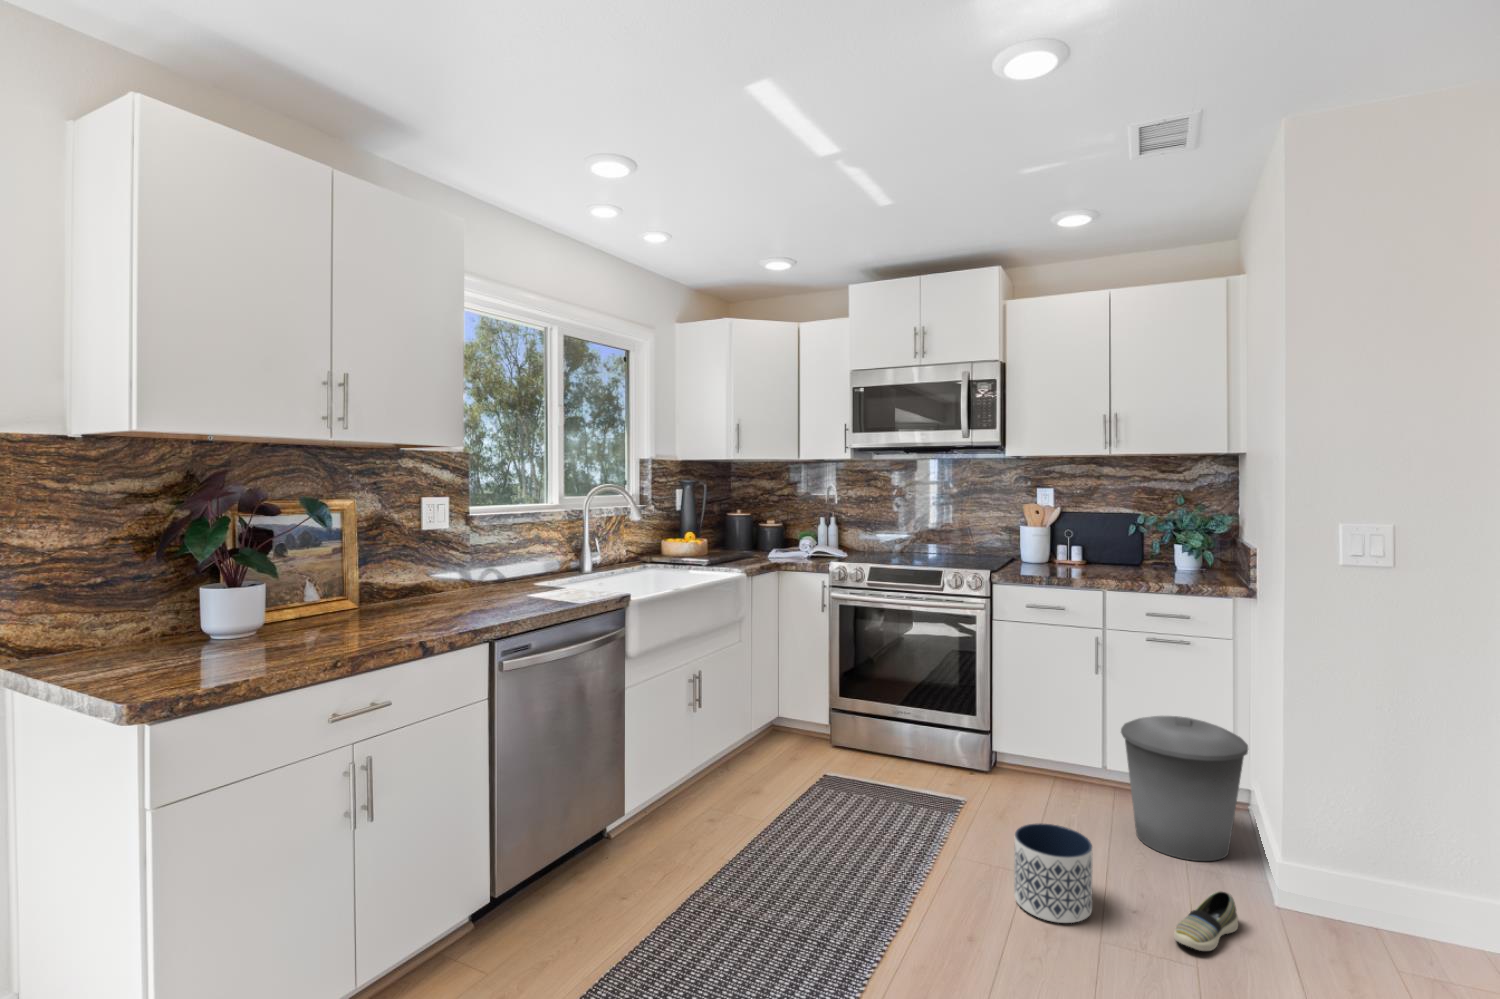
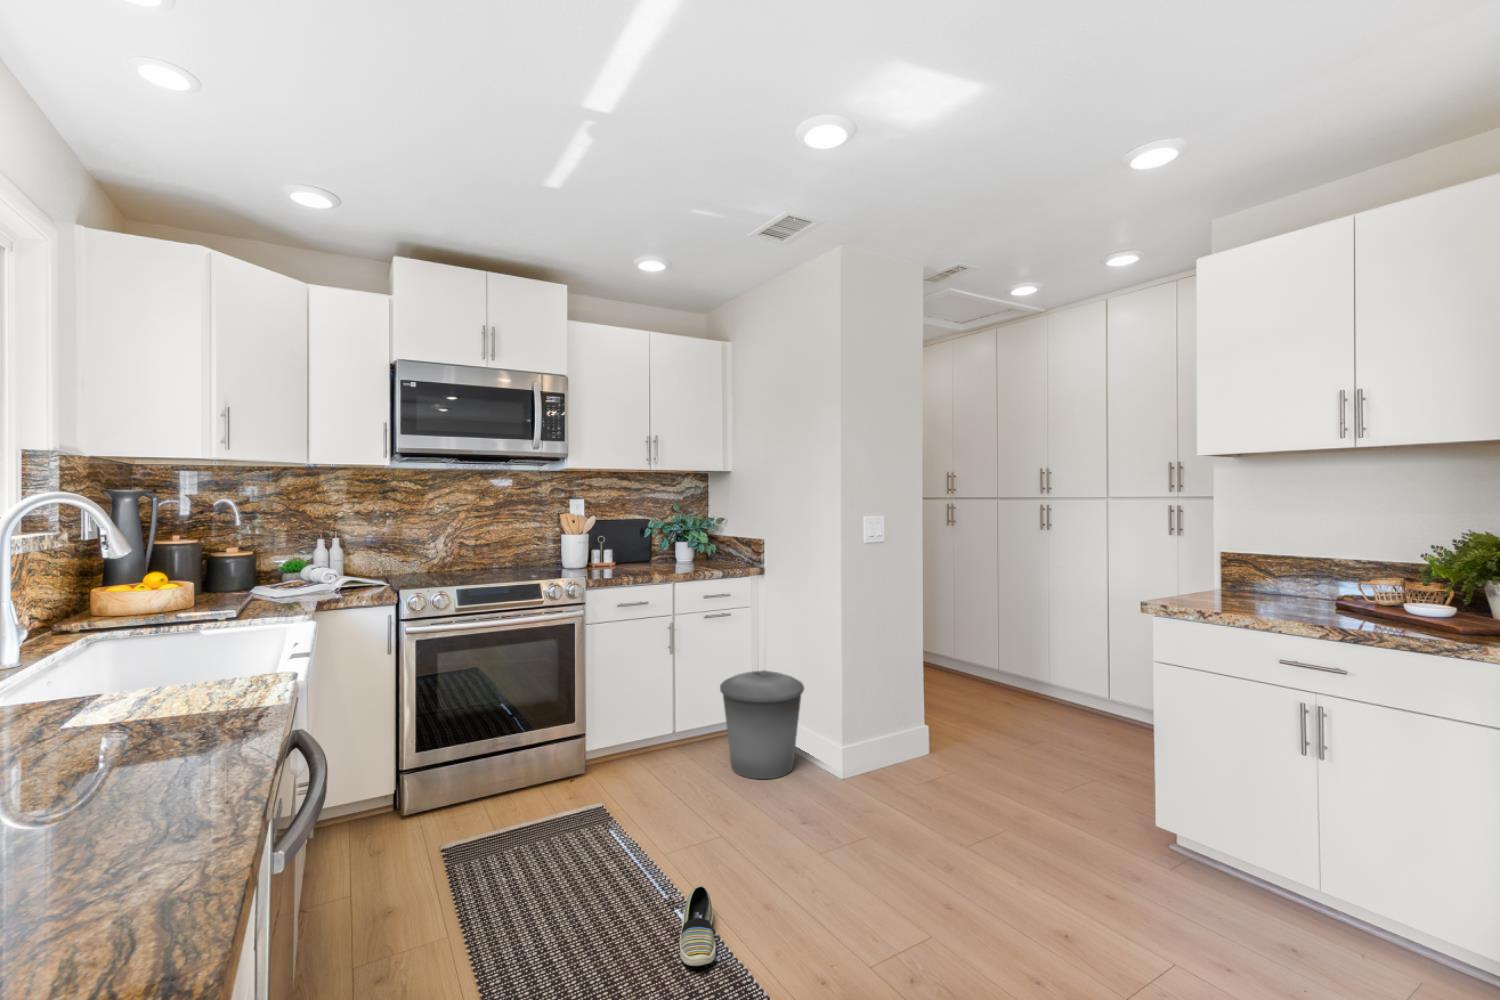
planter: present [1014,824,1093,923] -> none [740,782,801,866]
shoe: present [1174,891,1238,951] -> present [680,886,716,966]

